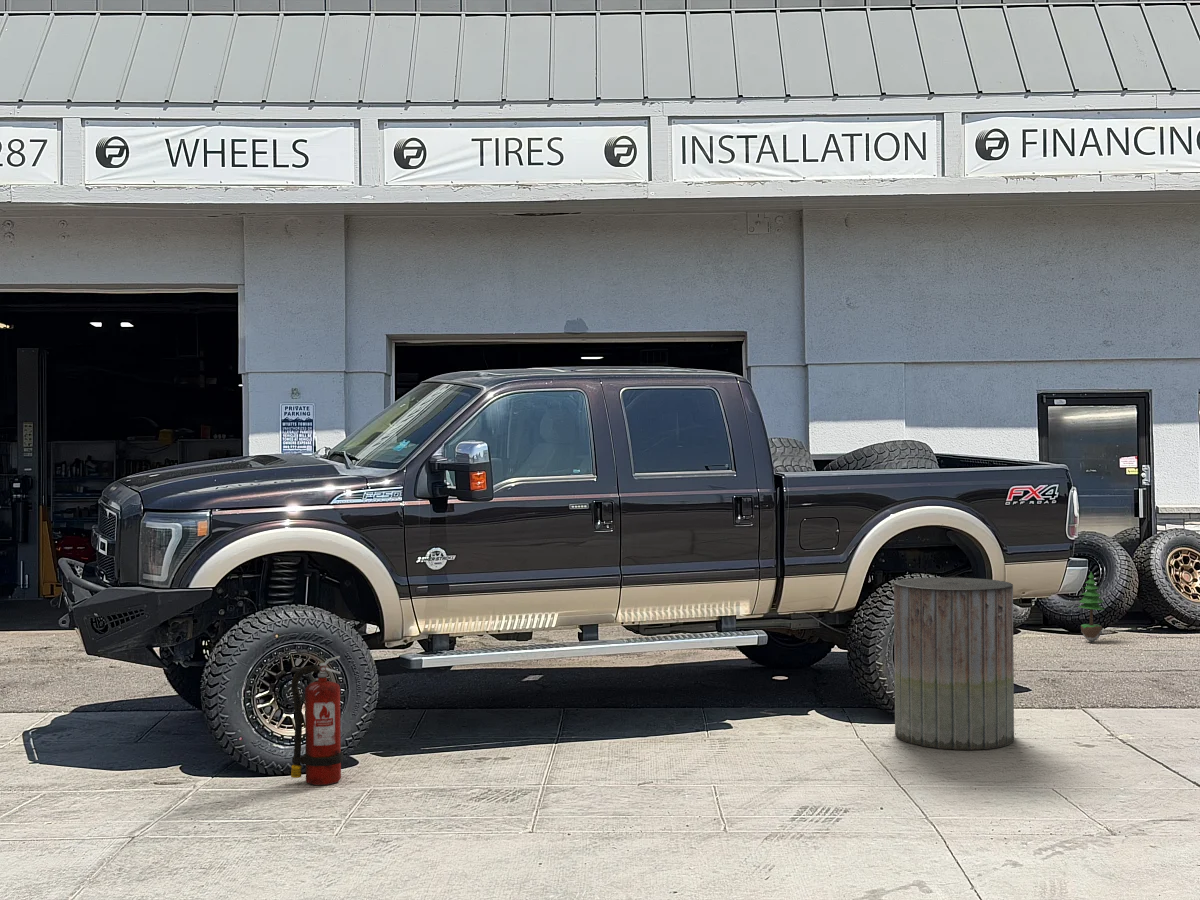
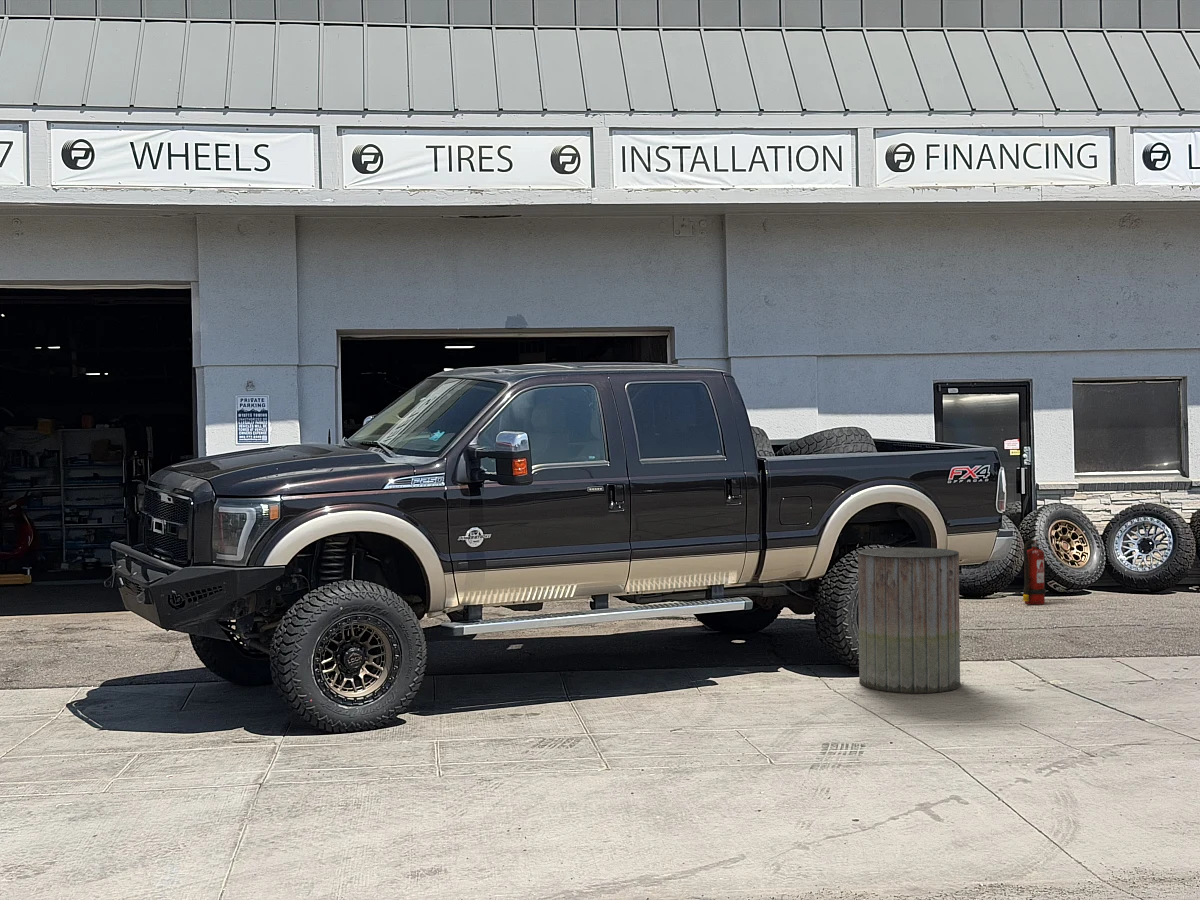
potted tree: present [1078,572,1104,643] -> none [981,542,1004,605]
fire extinguisher: present [291,656,343,785] -> present [1023,535,1046,605]

